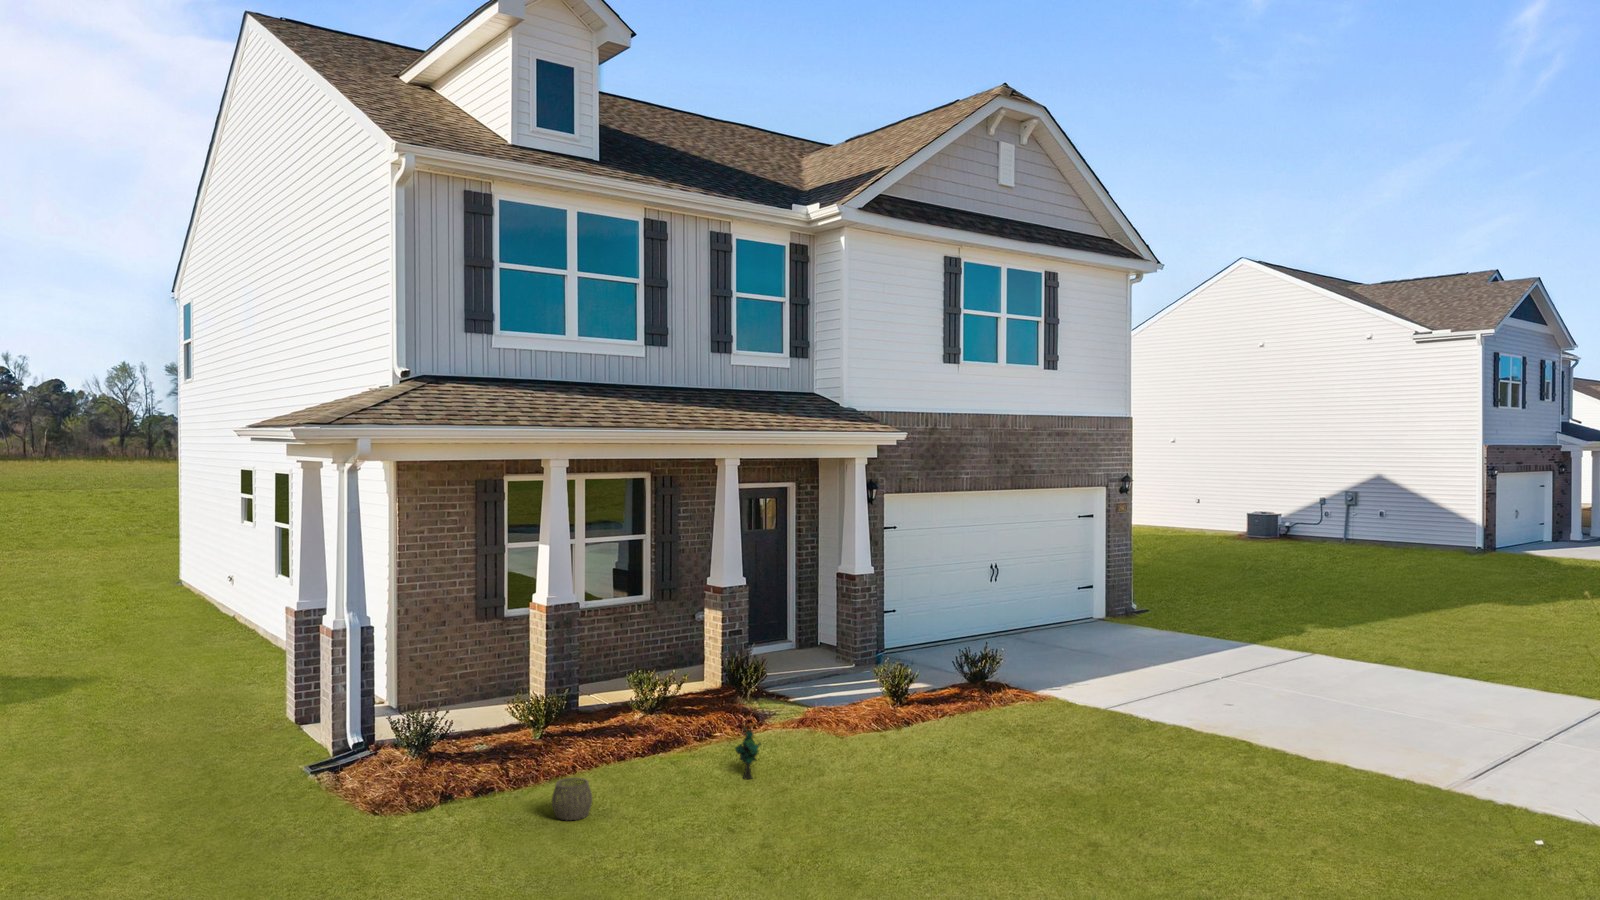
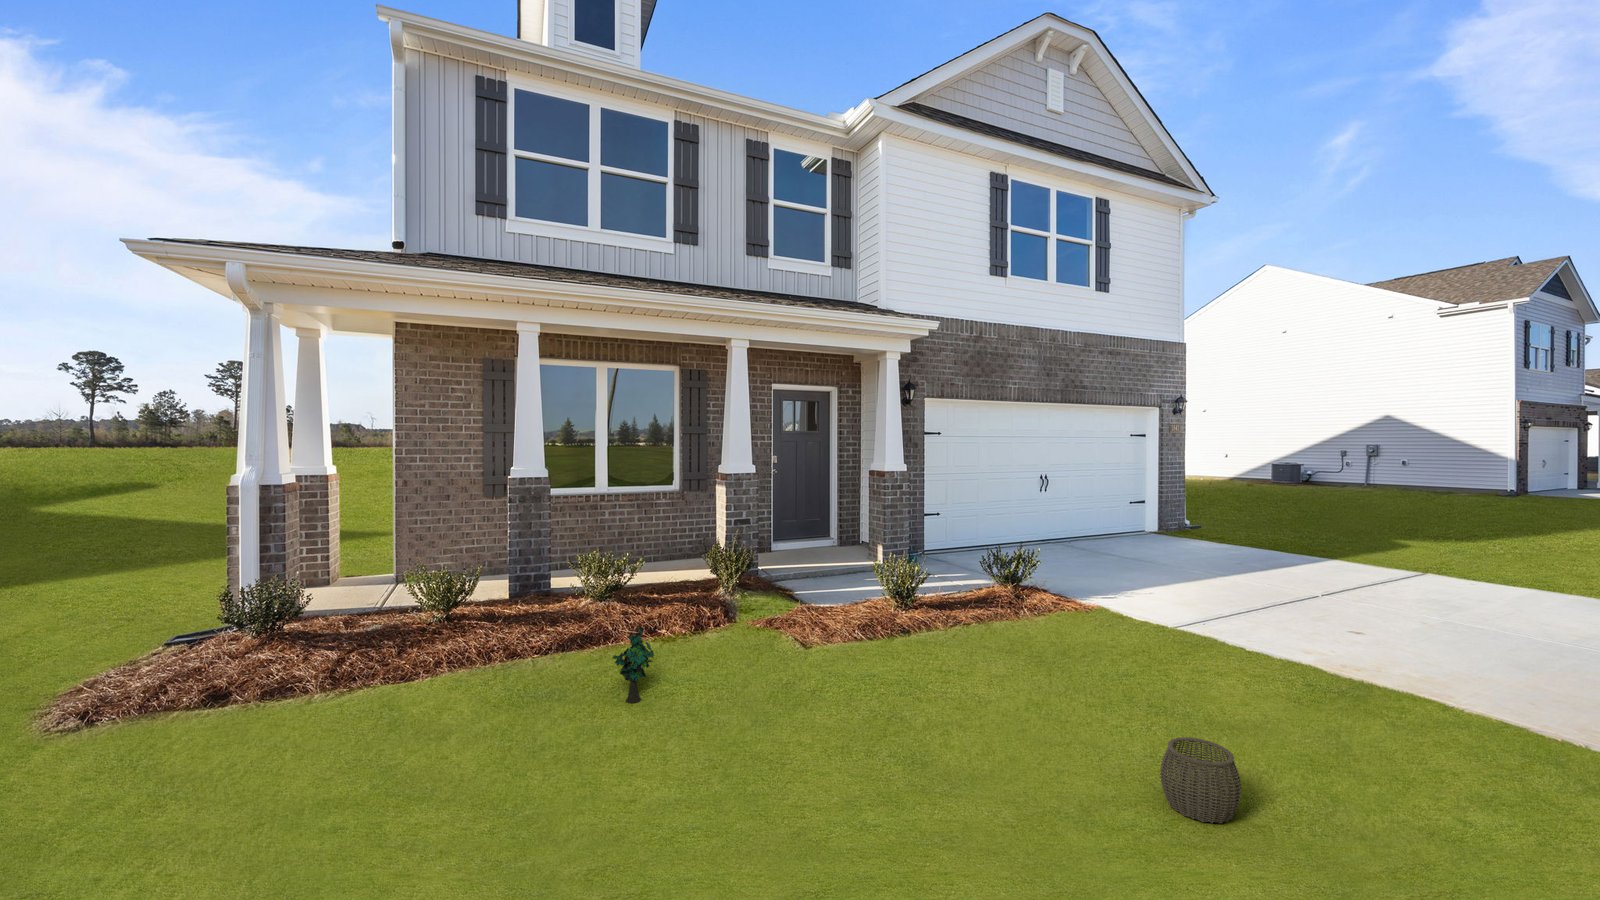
woven basket: present [552,778,592,820] -> present [1160,737,1242,824]

